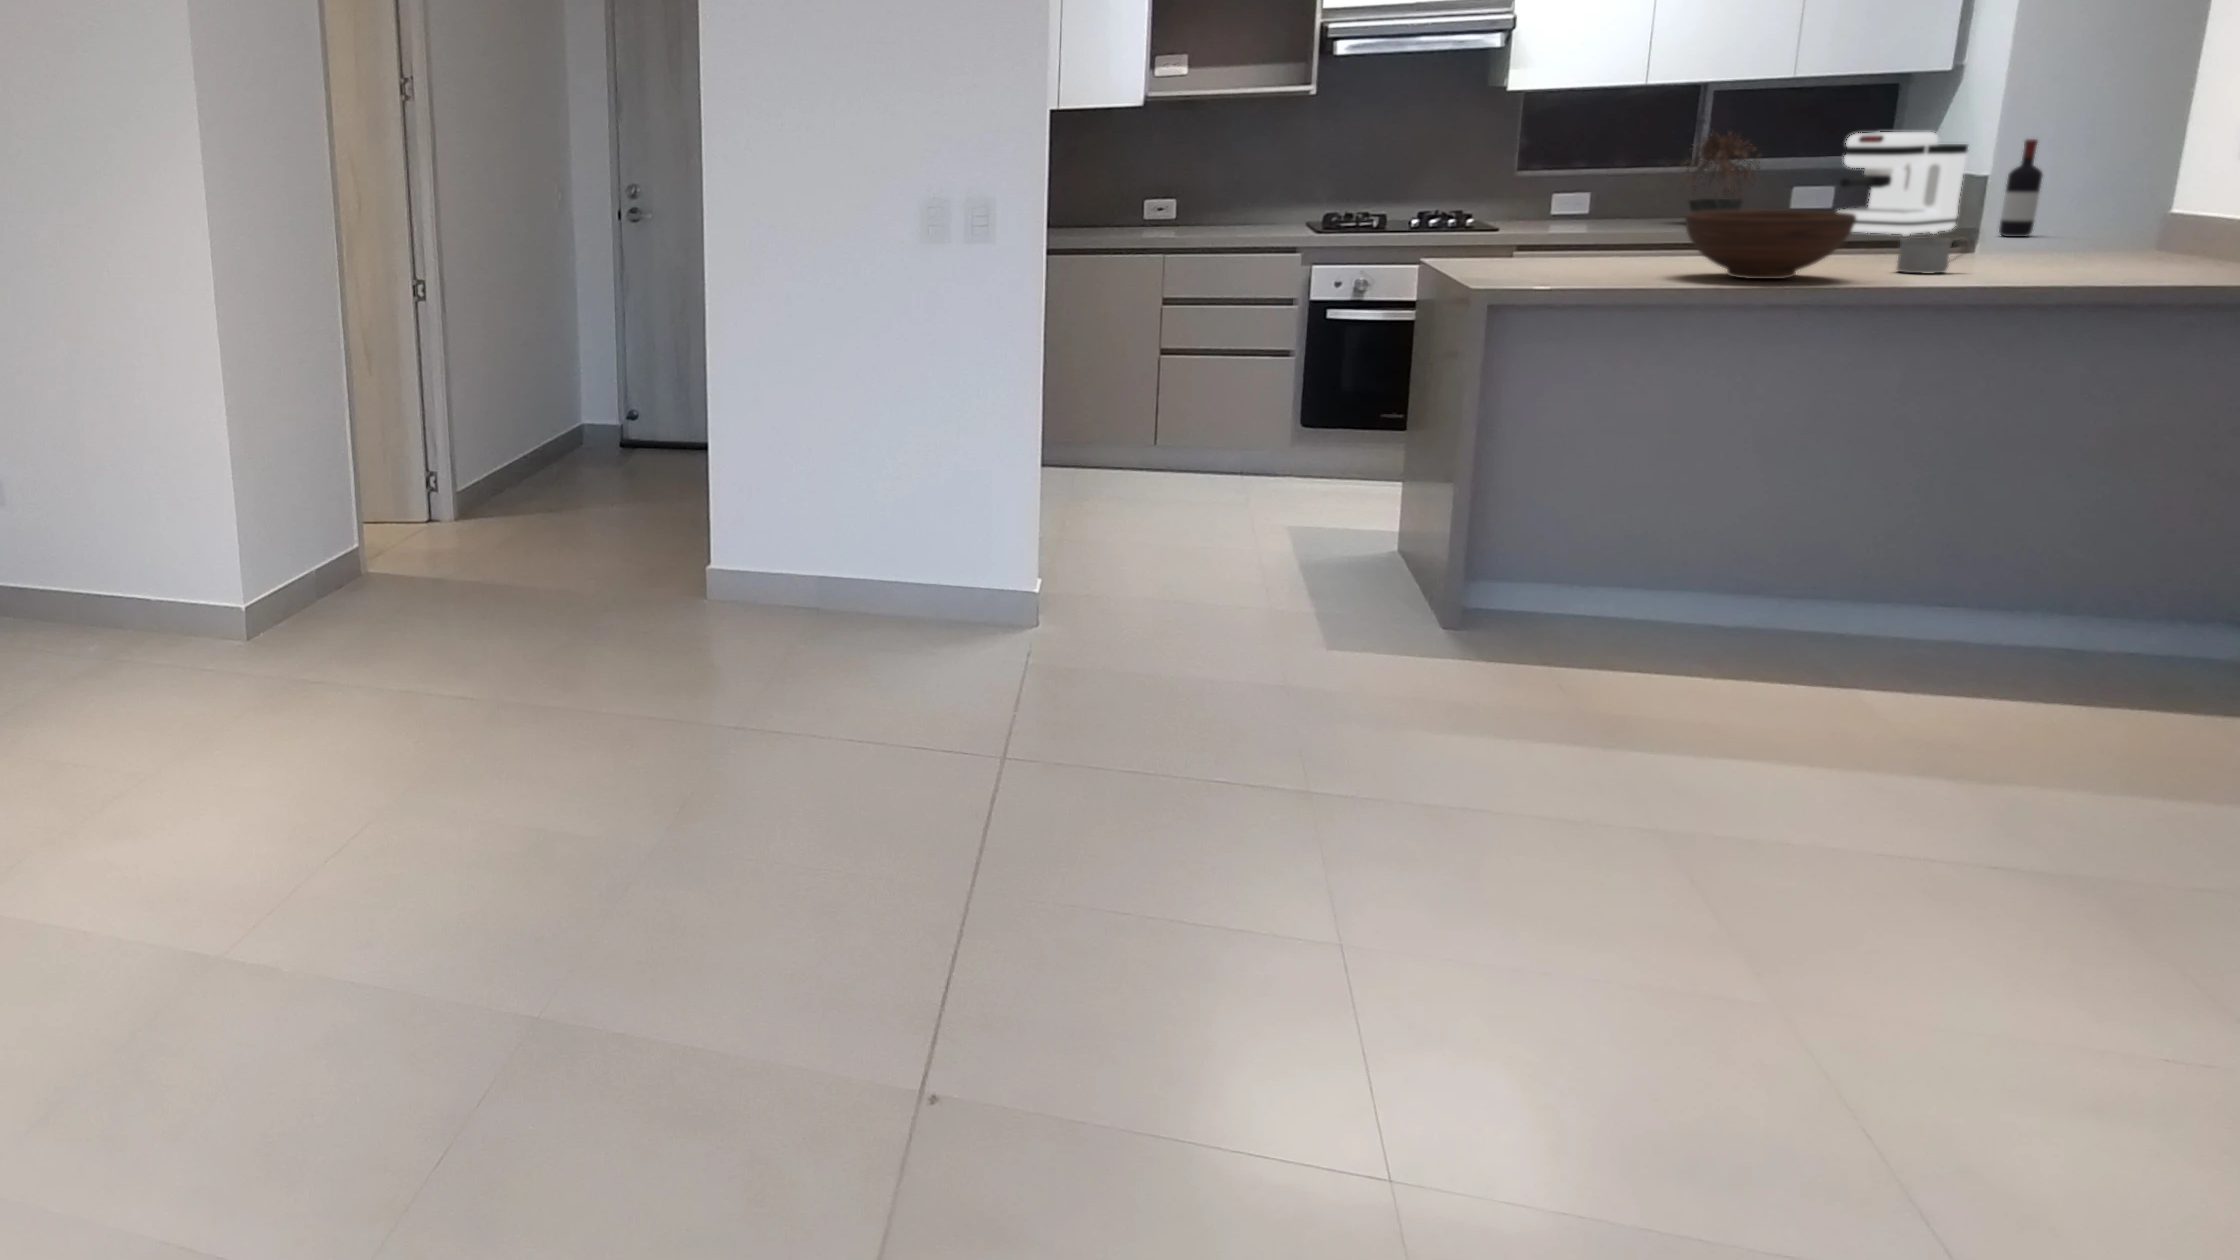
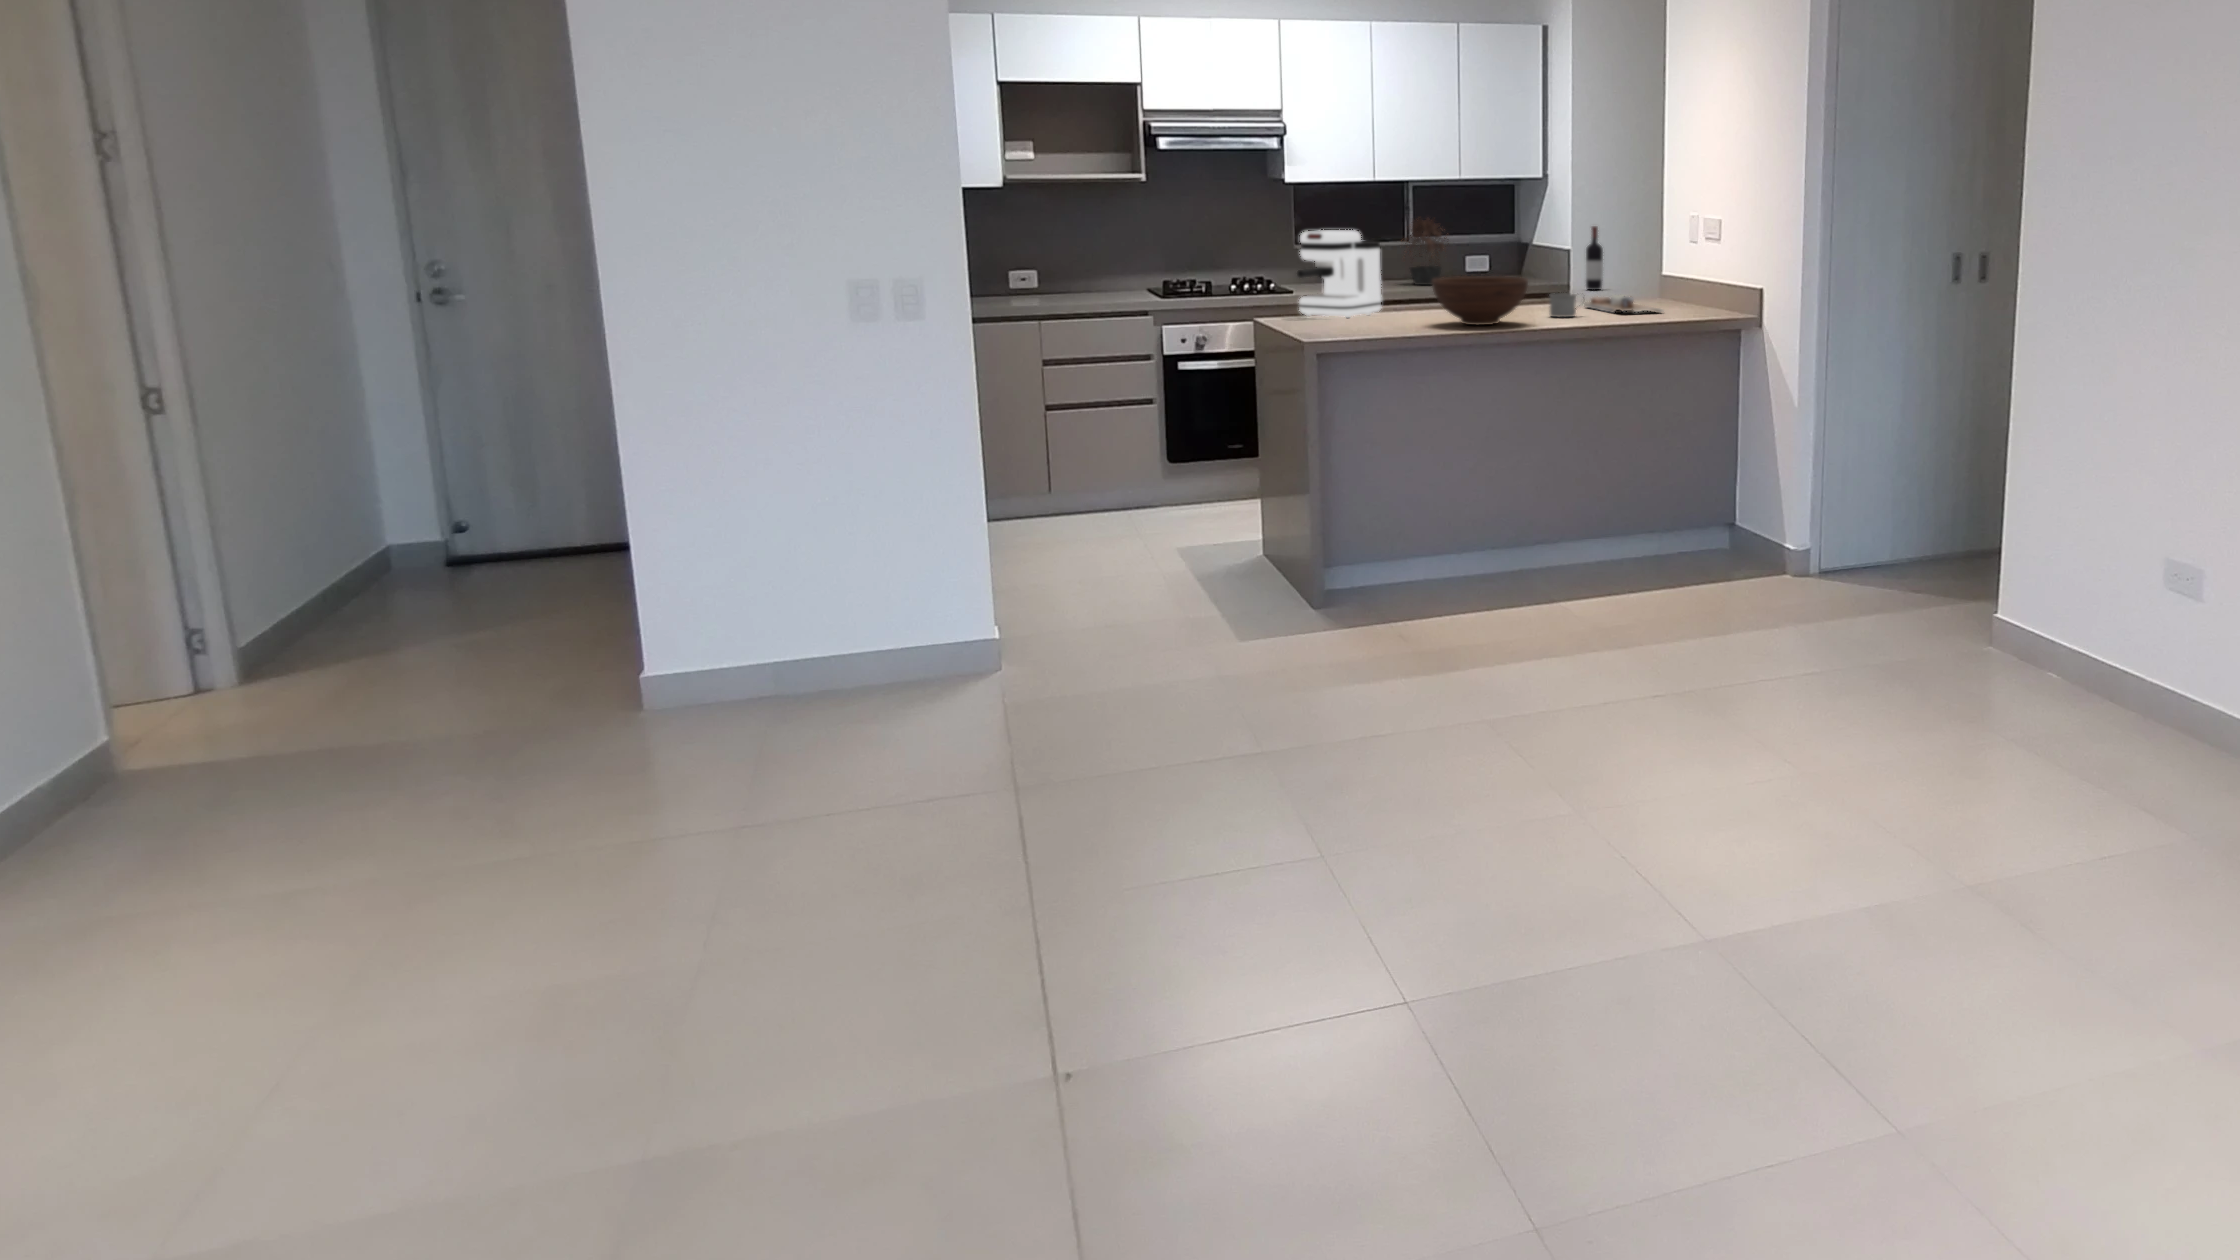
coffee maker: present [1838,132,1968,236] -> present [1297,230,1382,318]
cutting board: none [1973,243,2136,274] -> present [1584,295,1663,313]

